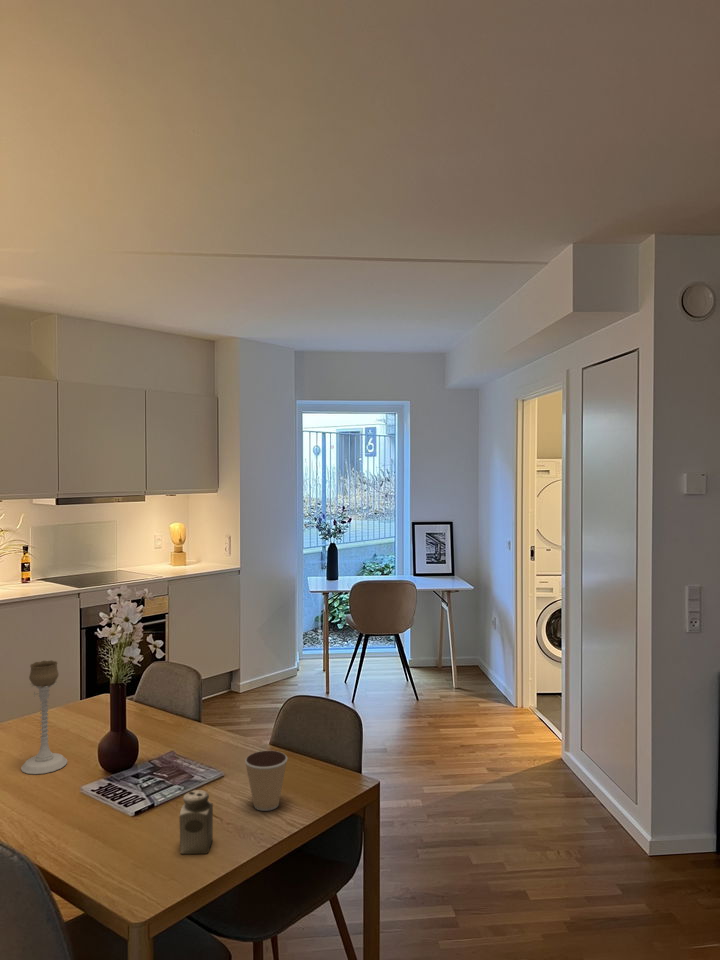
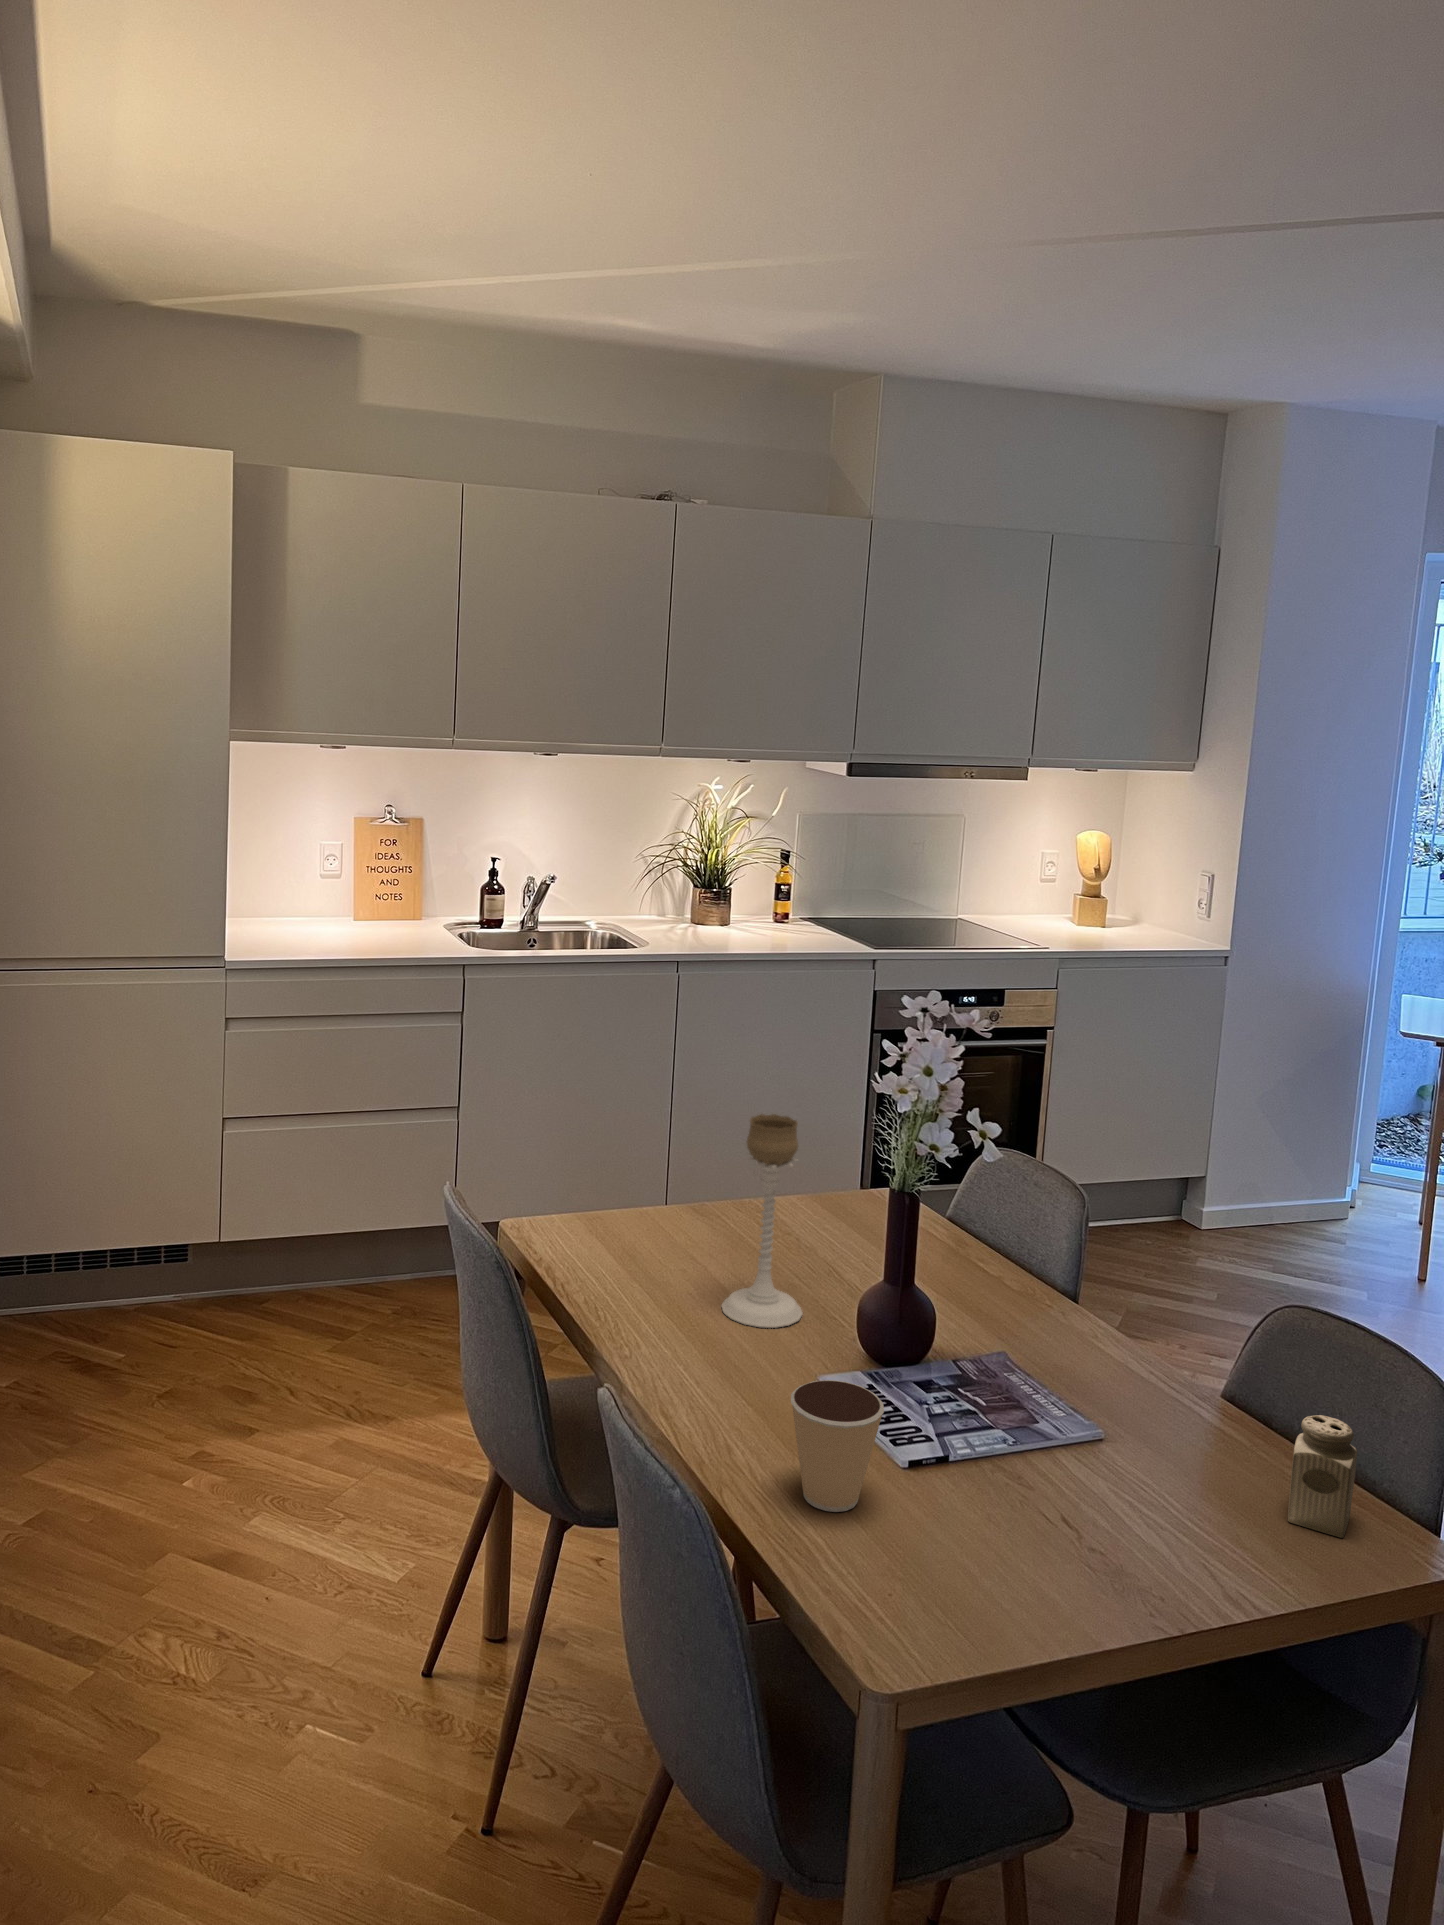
coffee cup: present [245,750,288,811] -> present [791,1380,884,1512]
salt shaker: present [180,790,213,854] -> present [1288,1415,1357,1538]

